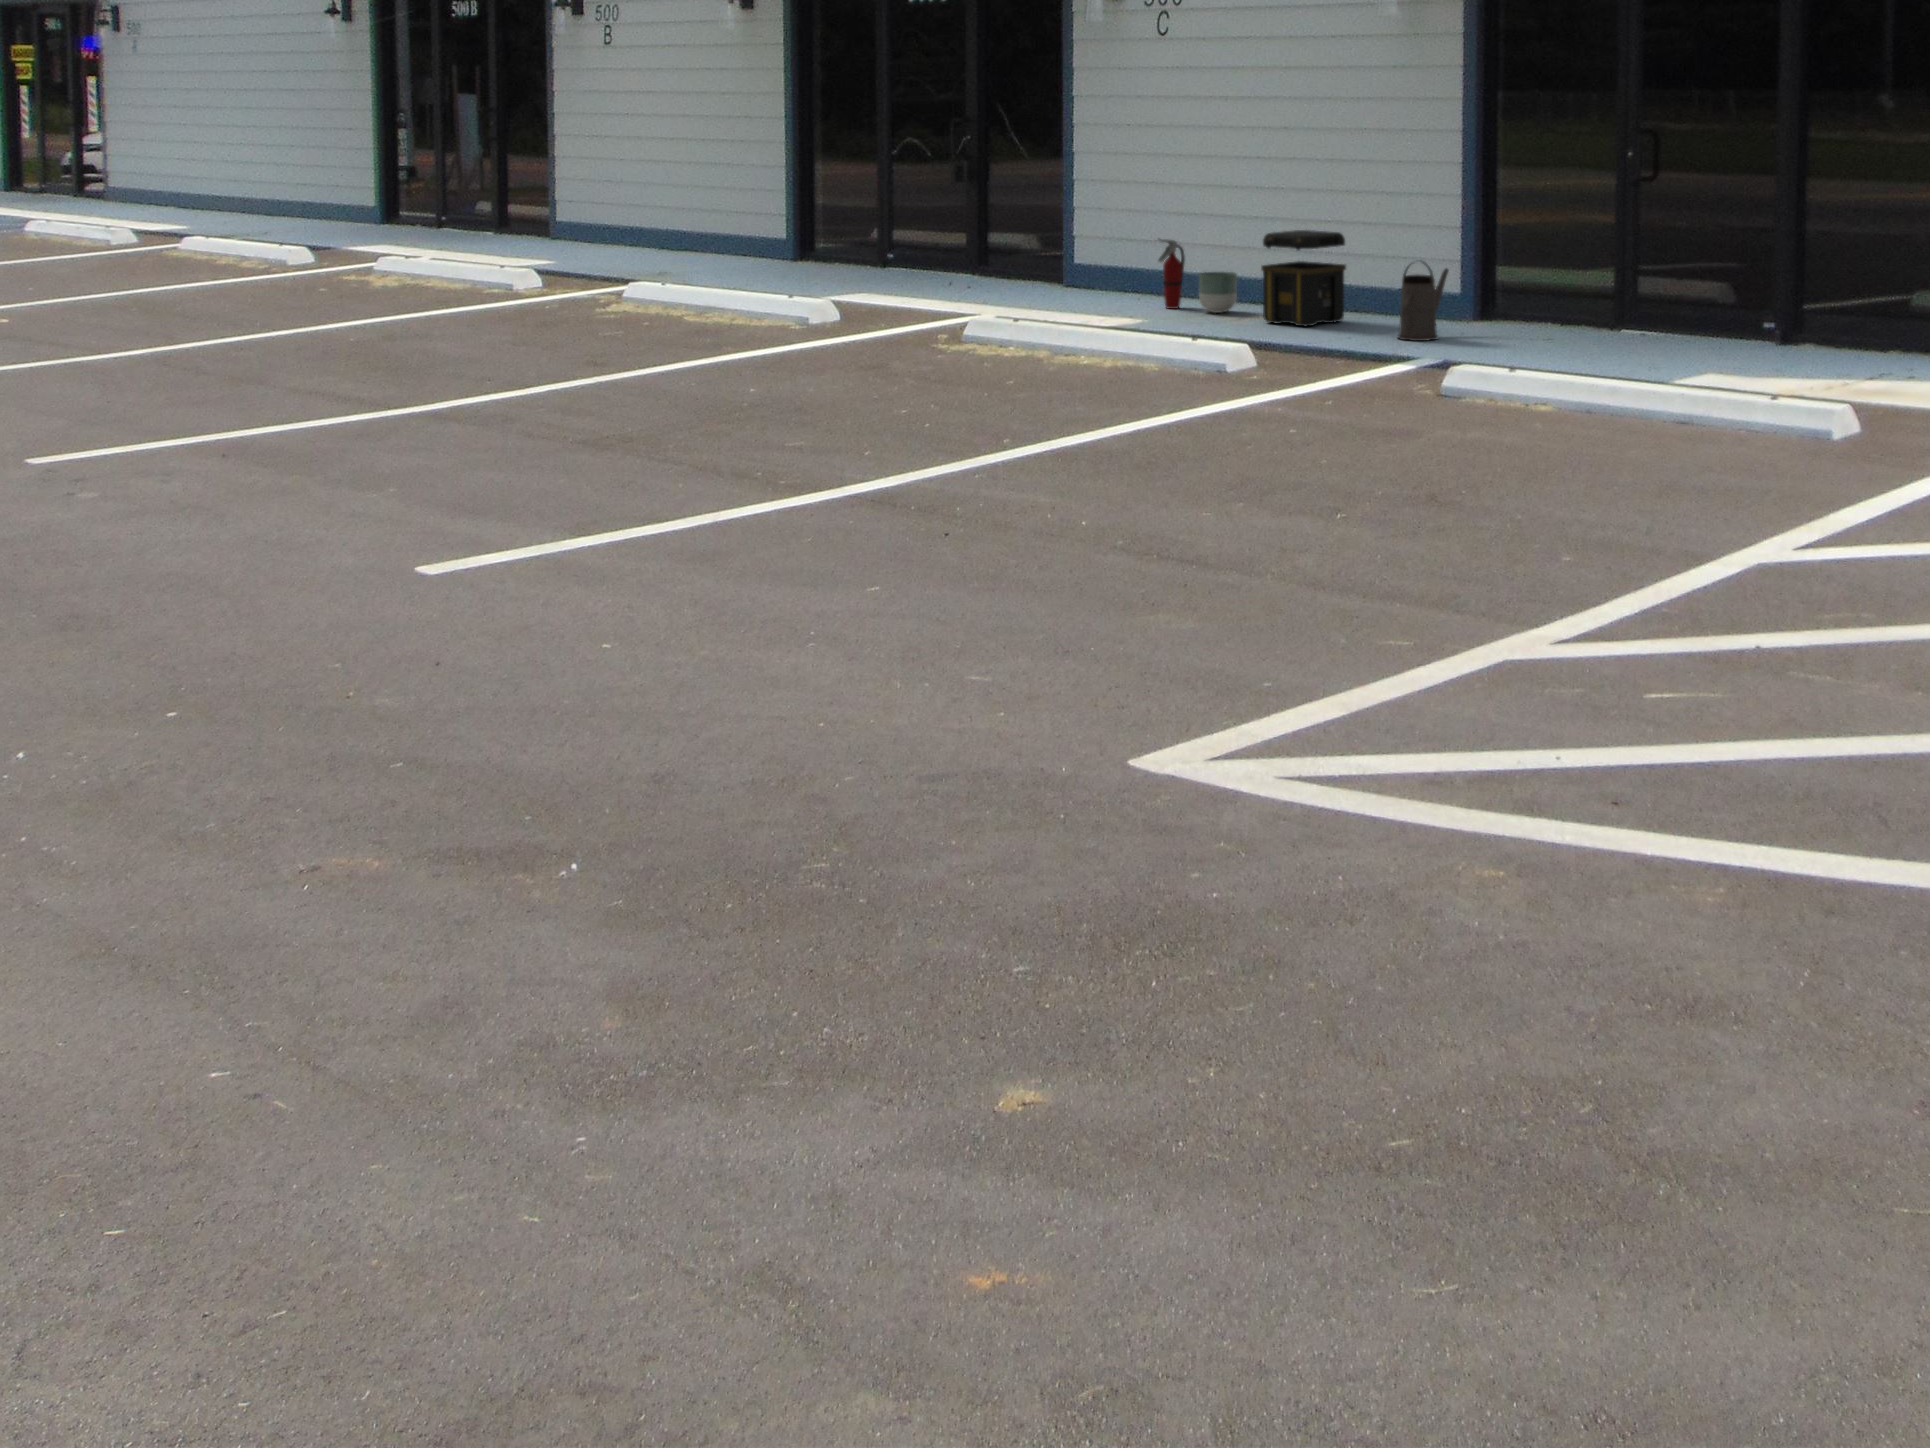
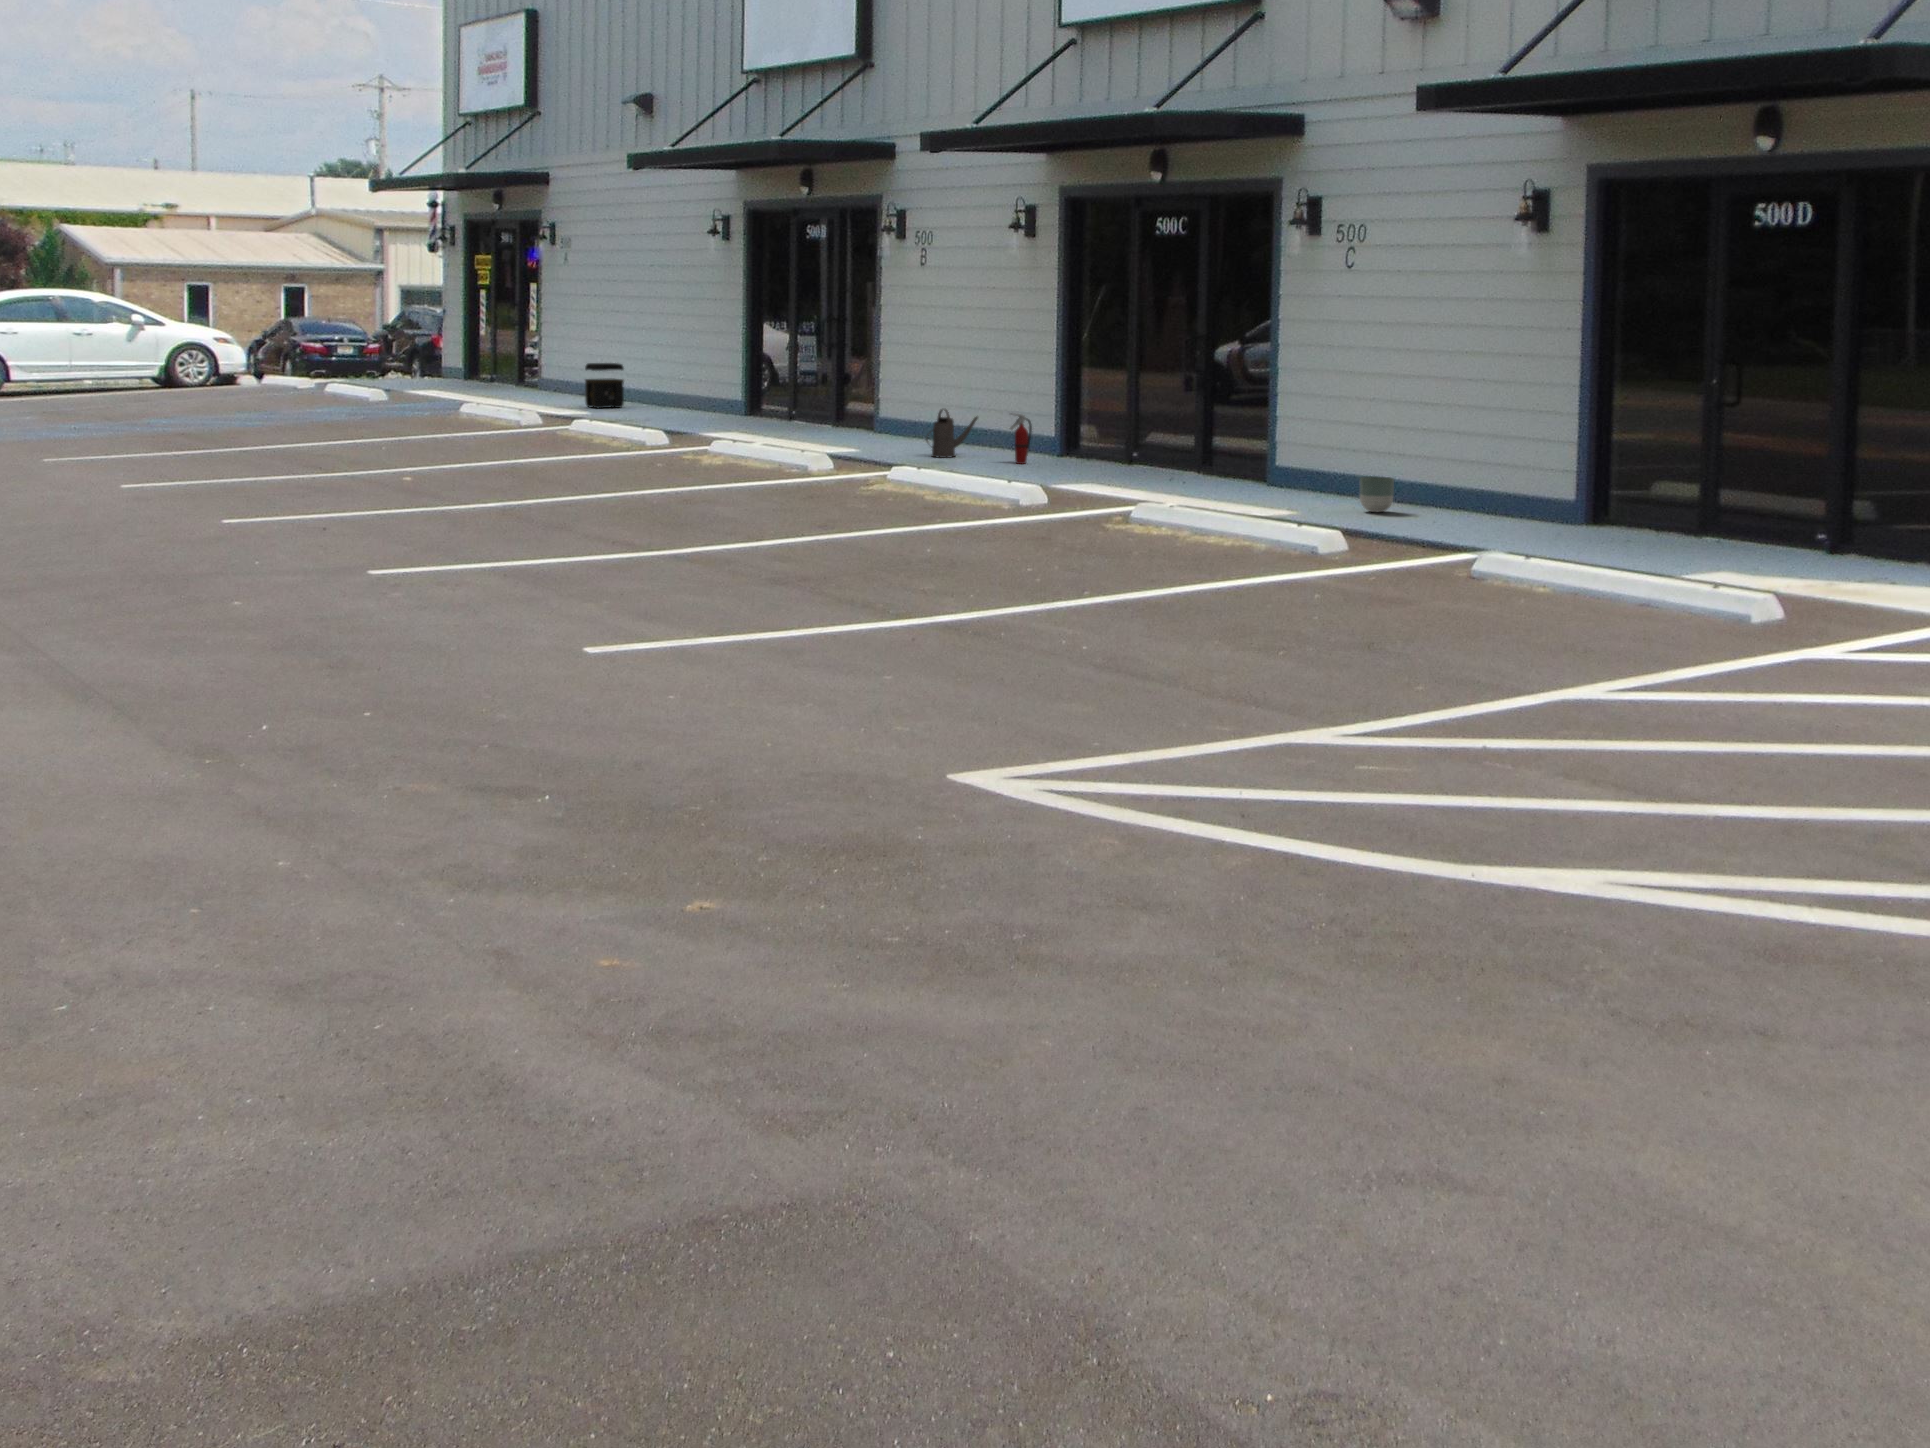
toolbox: present [1261,230,1346,326] -> present [585,363,624,408]
fire extinguisher: present [1159,239,1185,309] -> present [1010,414,1032,464]
watering can: present [1398,262,1449,341] -> present [926,409,978,458]

